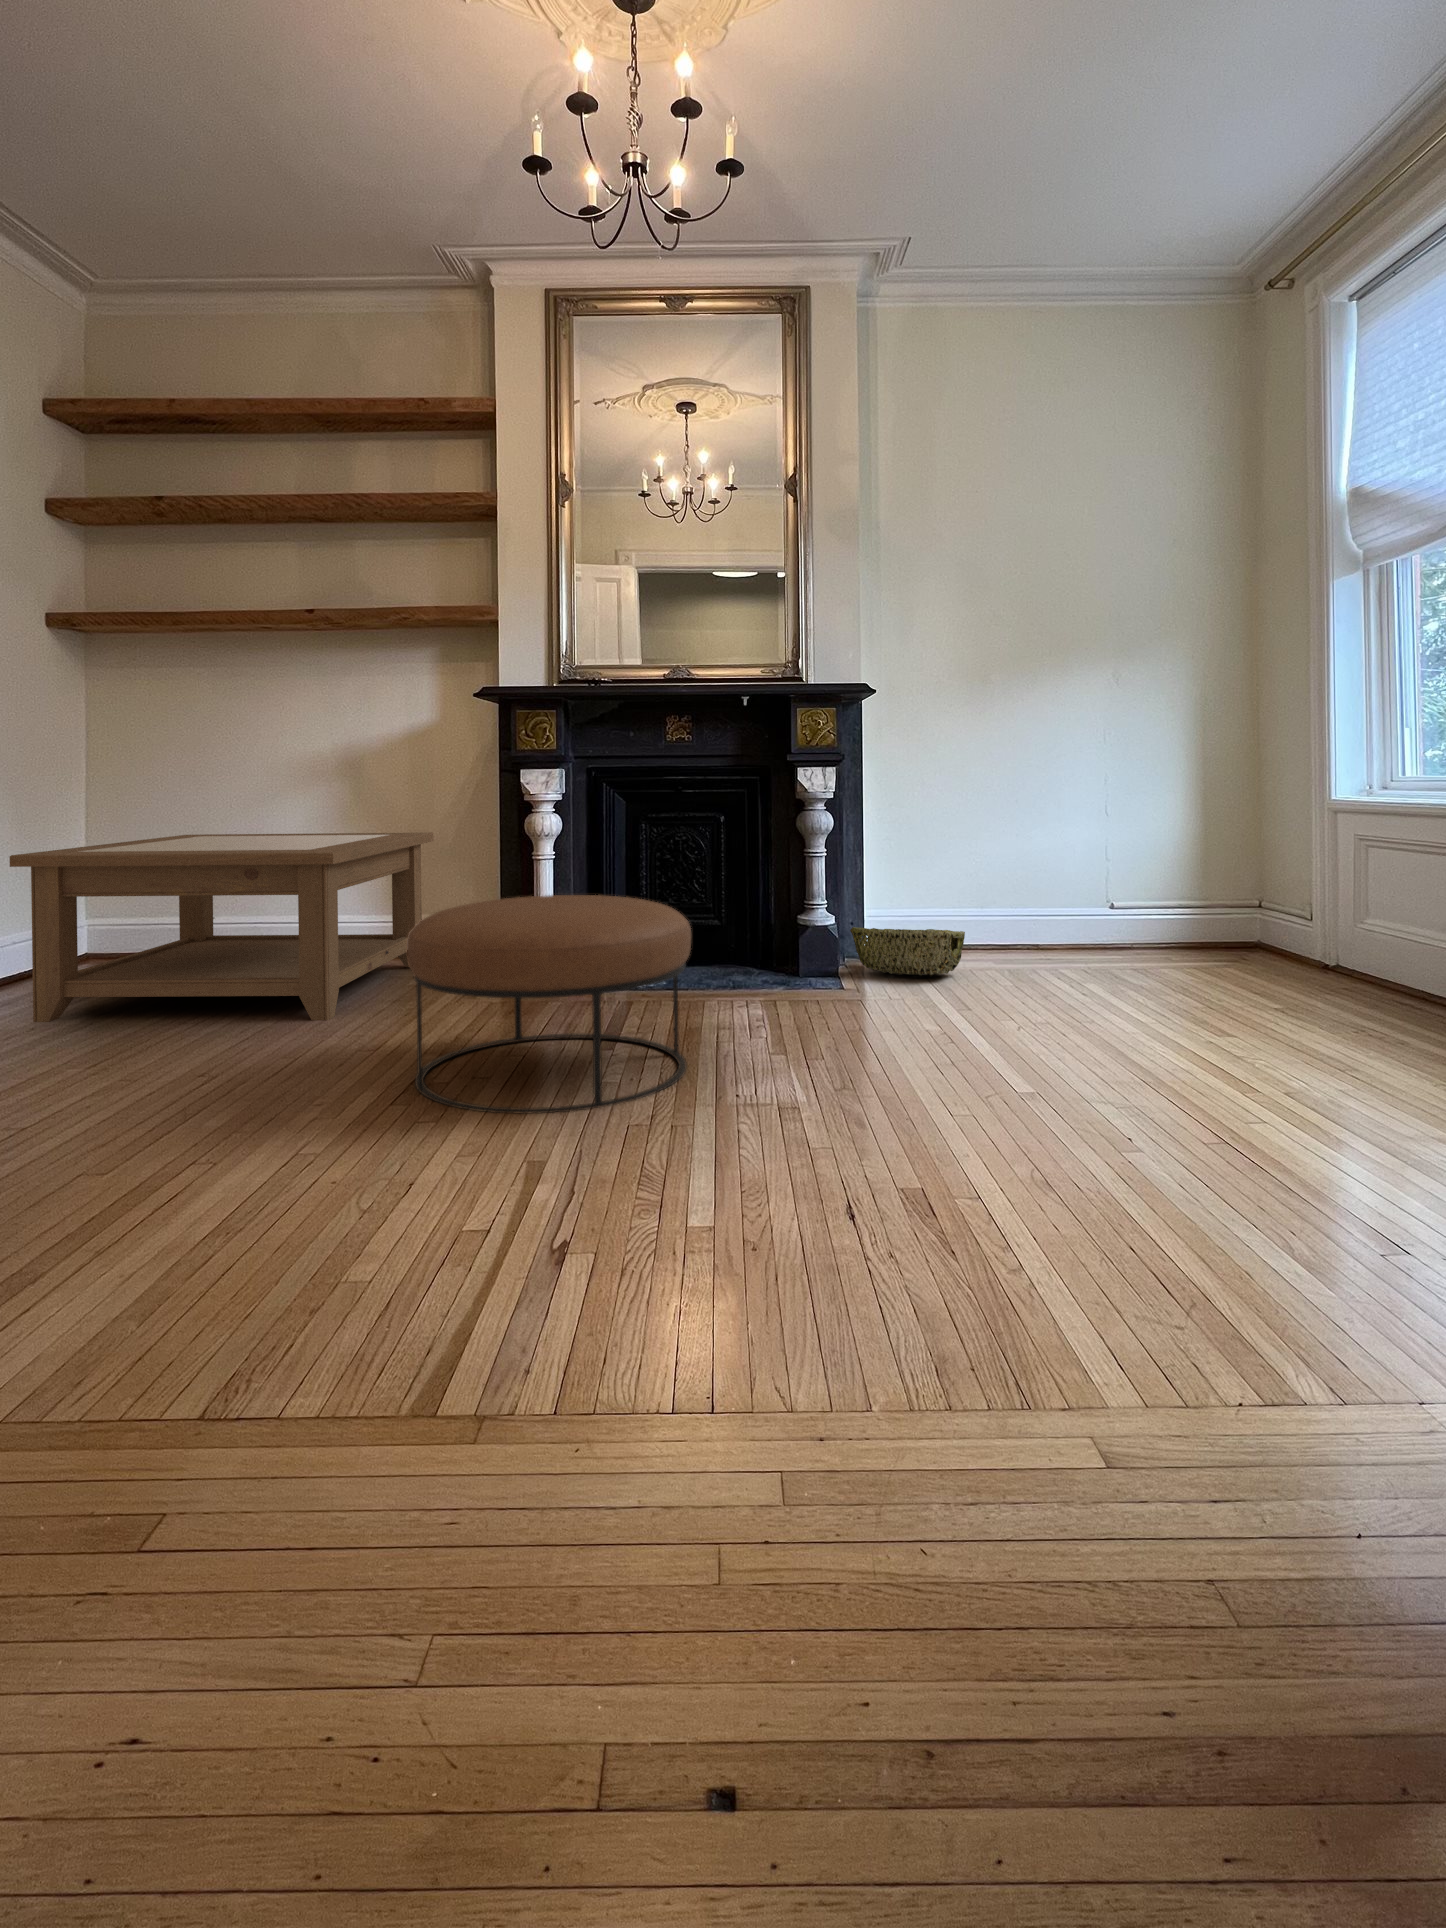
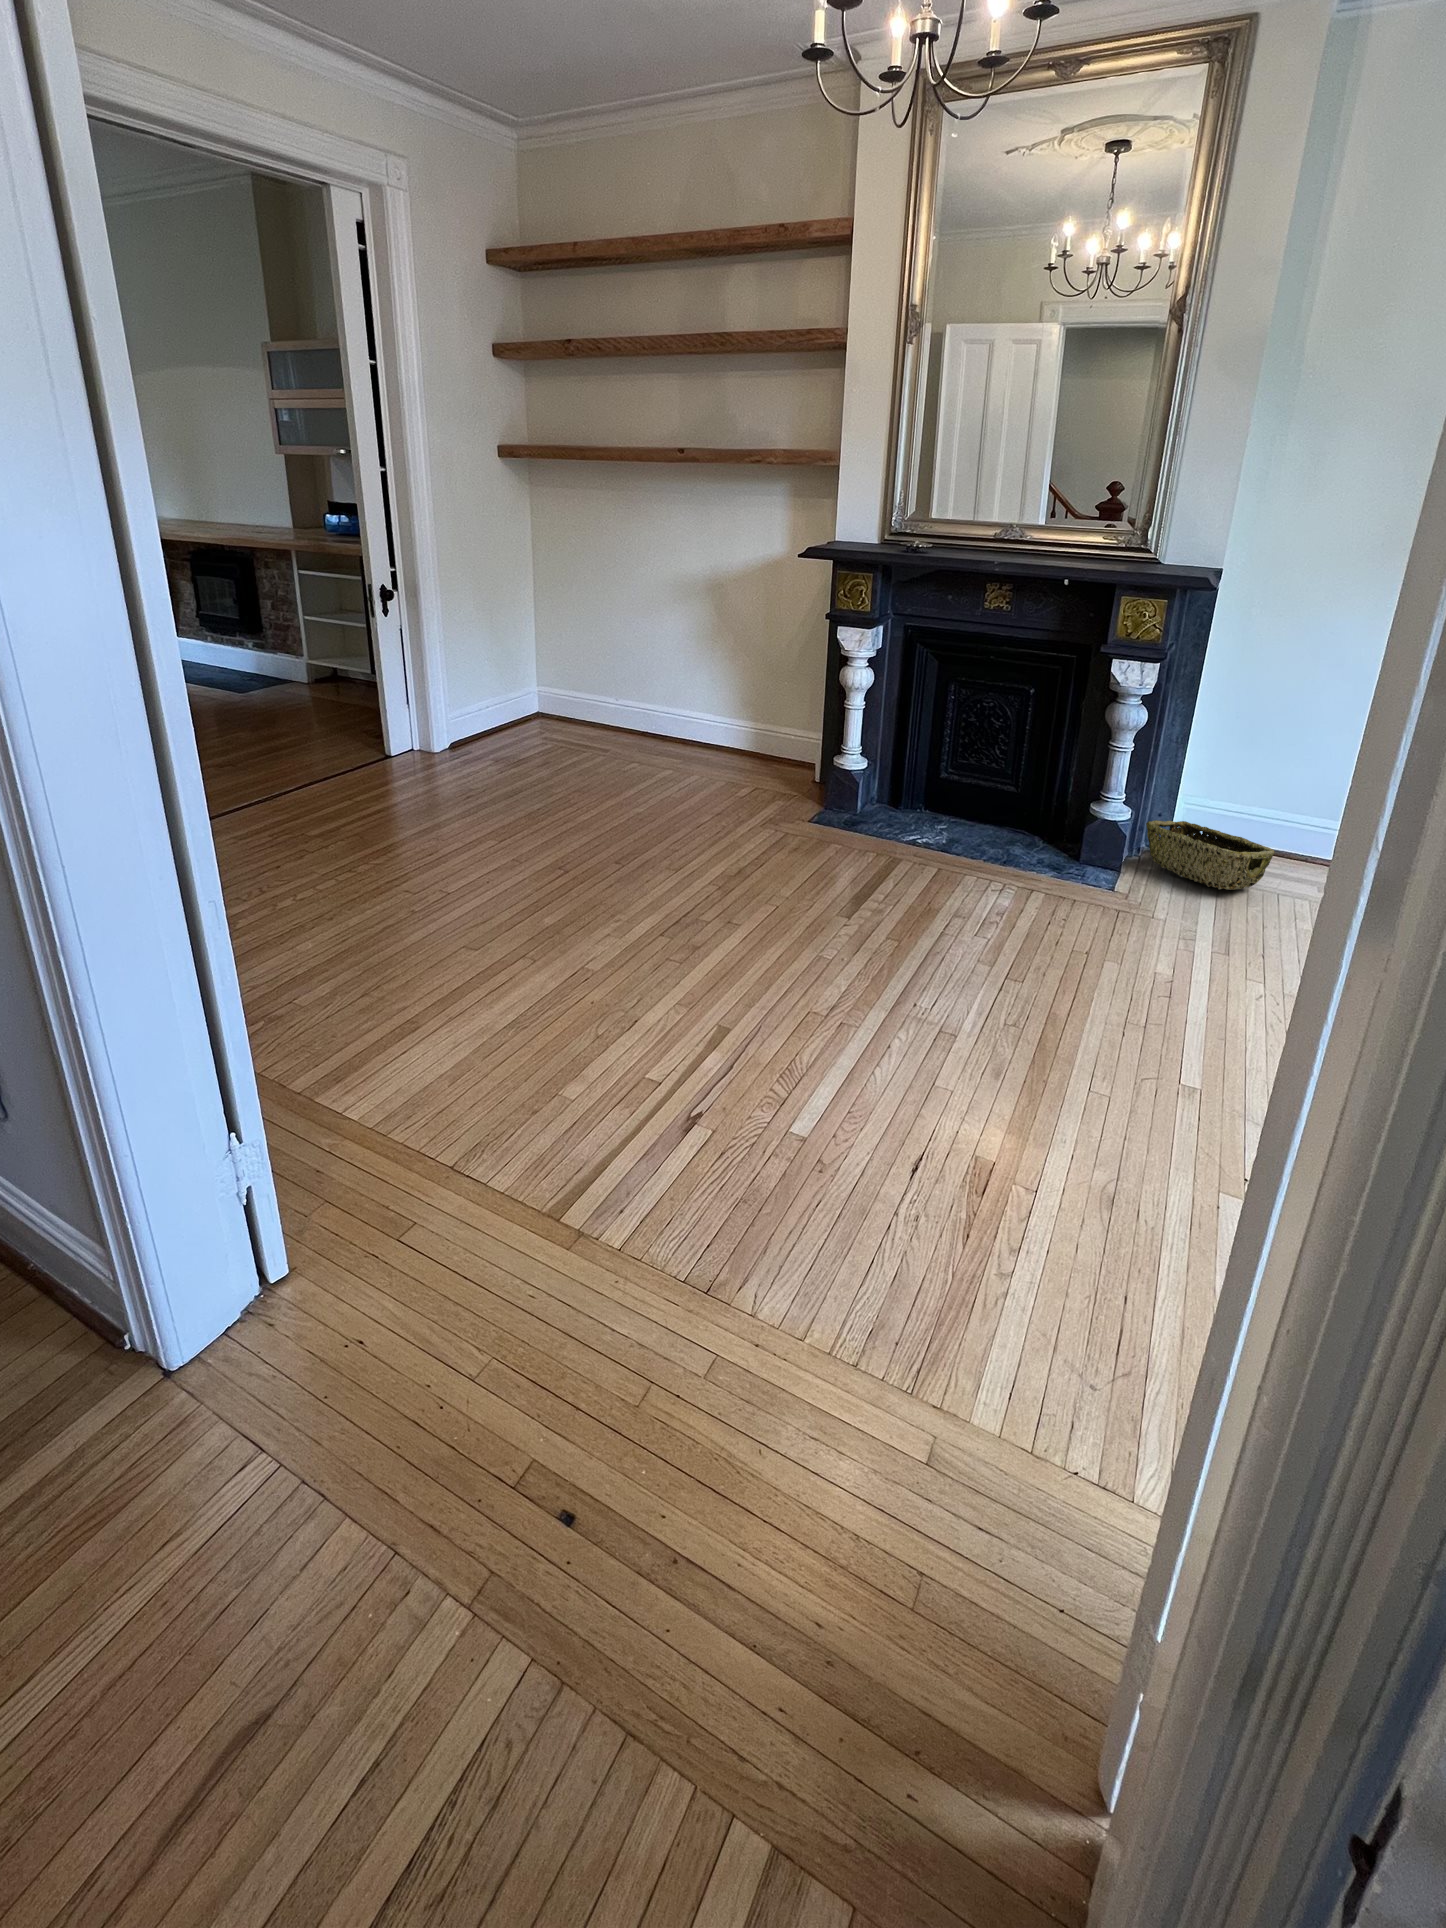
coffee table: present [10,832,433,1022] -> none [454,632,779,832]
ottoman: present [407,895,691,1114] -> none [670,787,914,1007]

